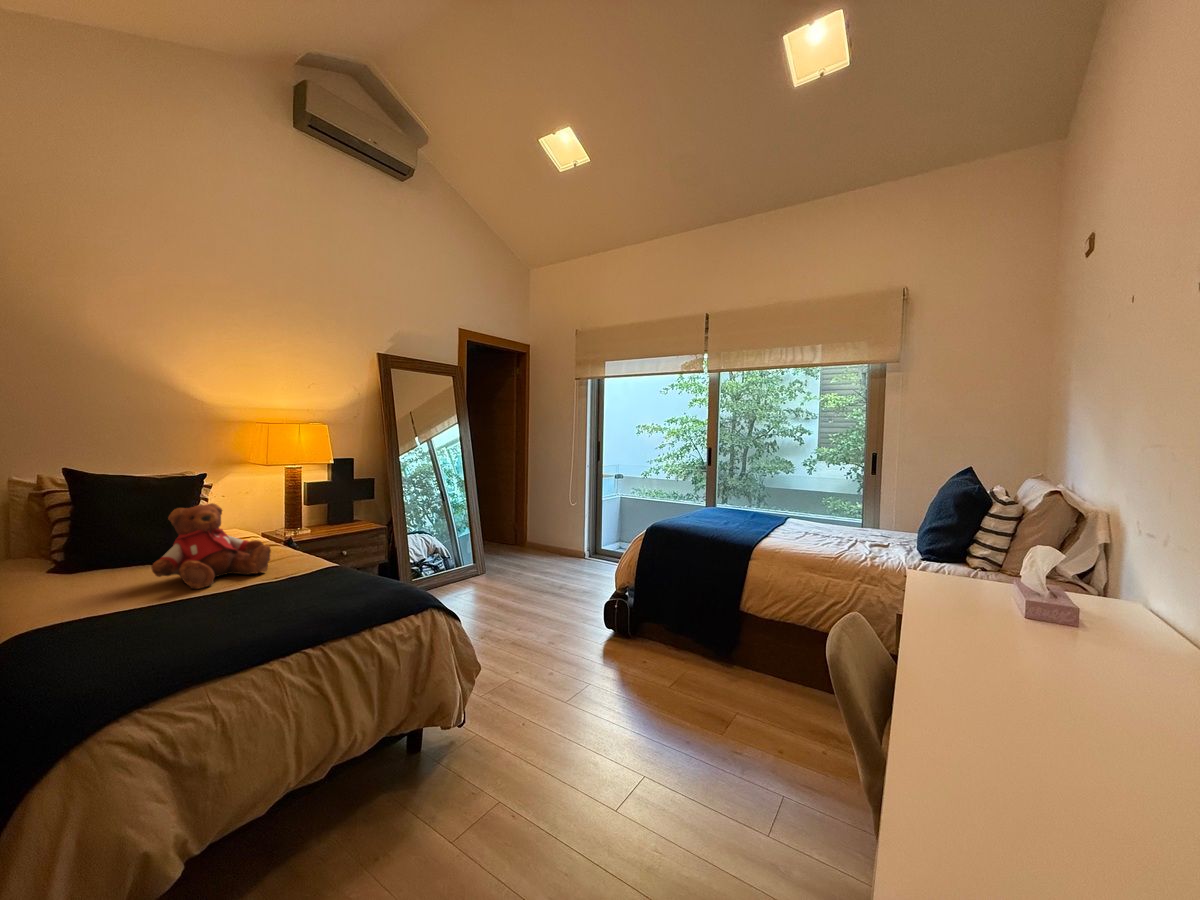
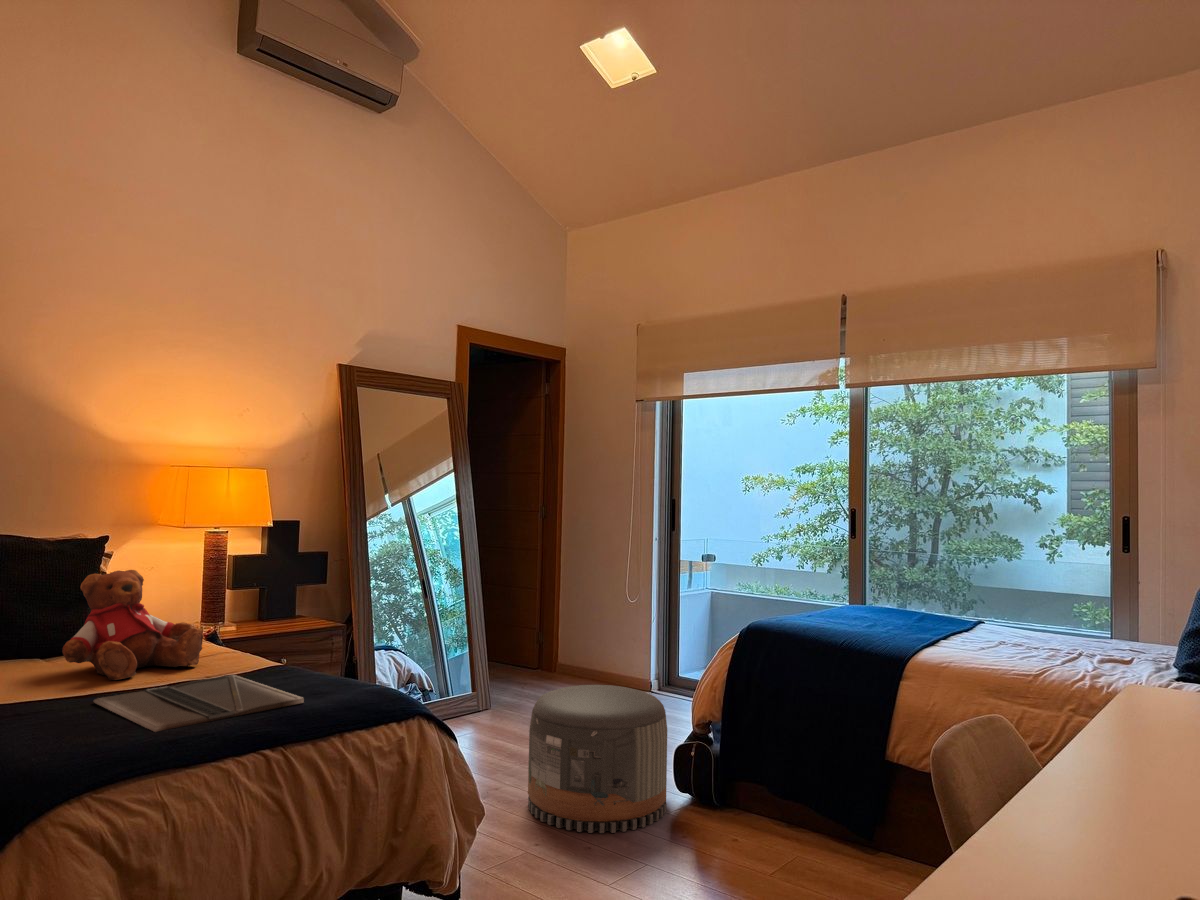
pouf: none [511,564,601,663] -> present [528,685,667,833]
laptop: none [169,581,341,645] -> present [94,675,304,732]

